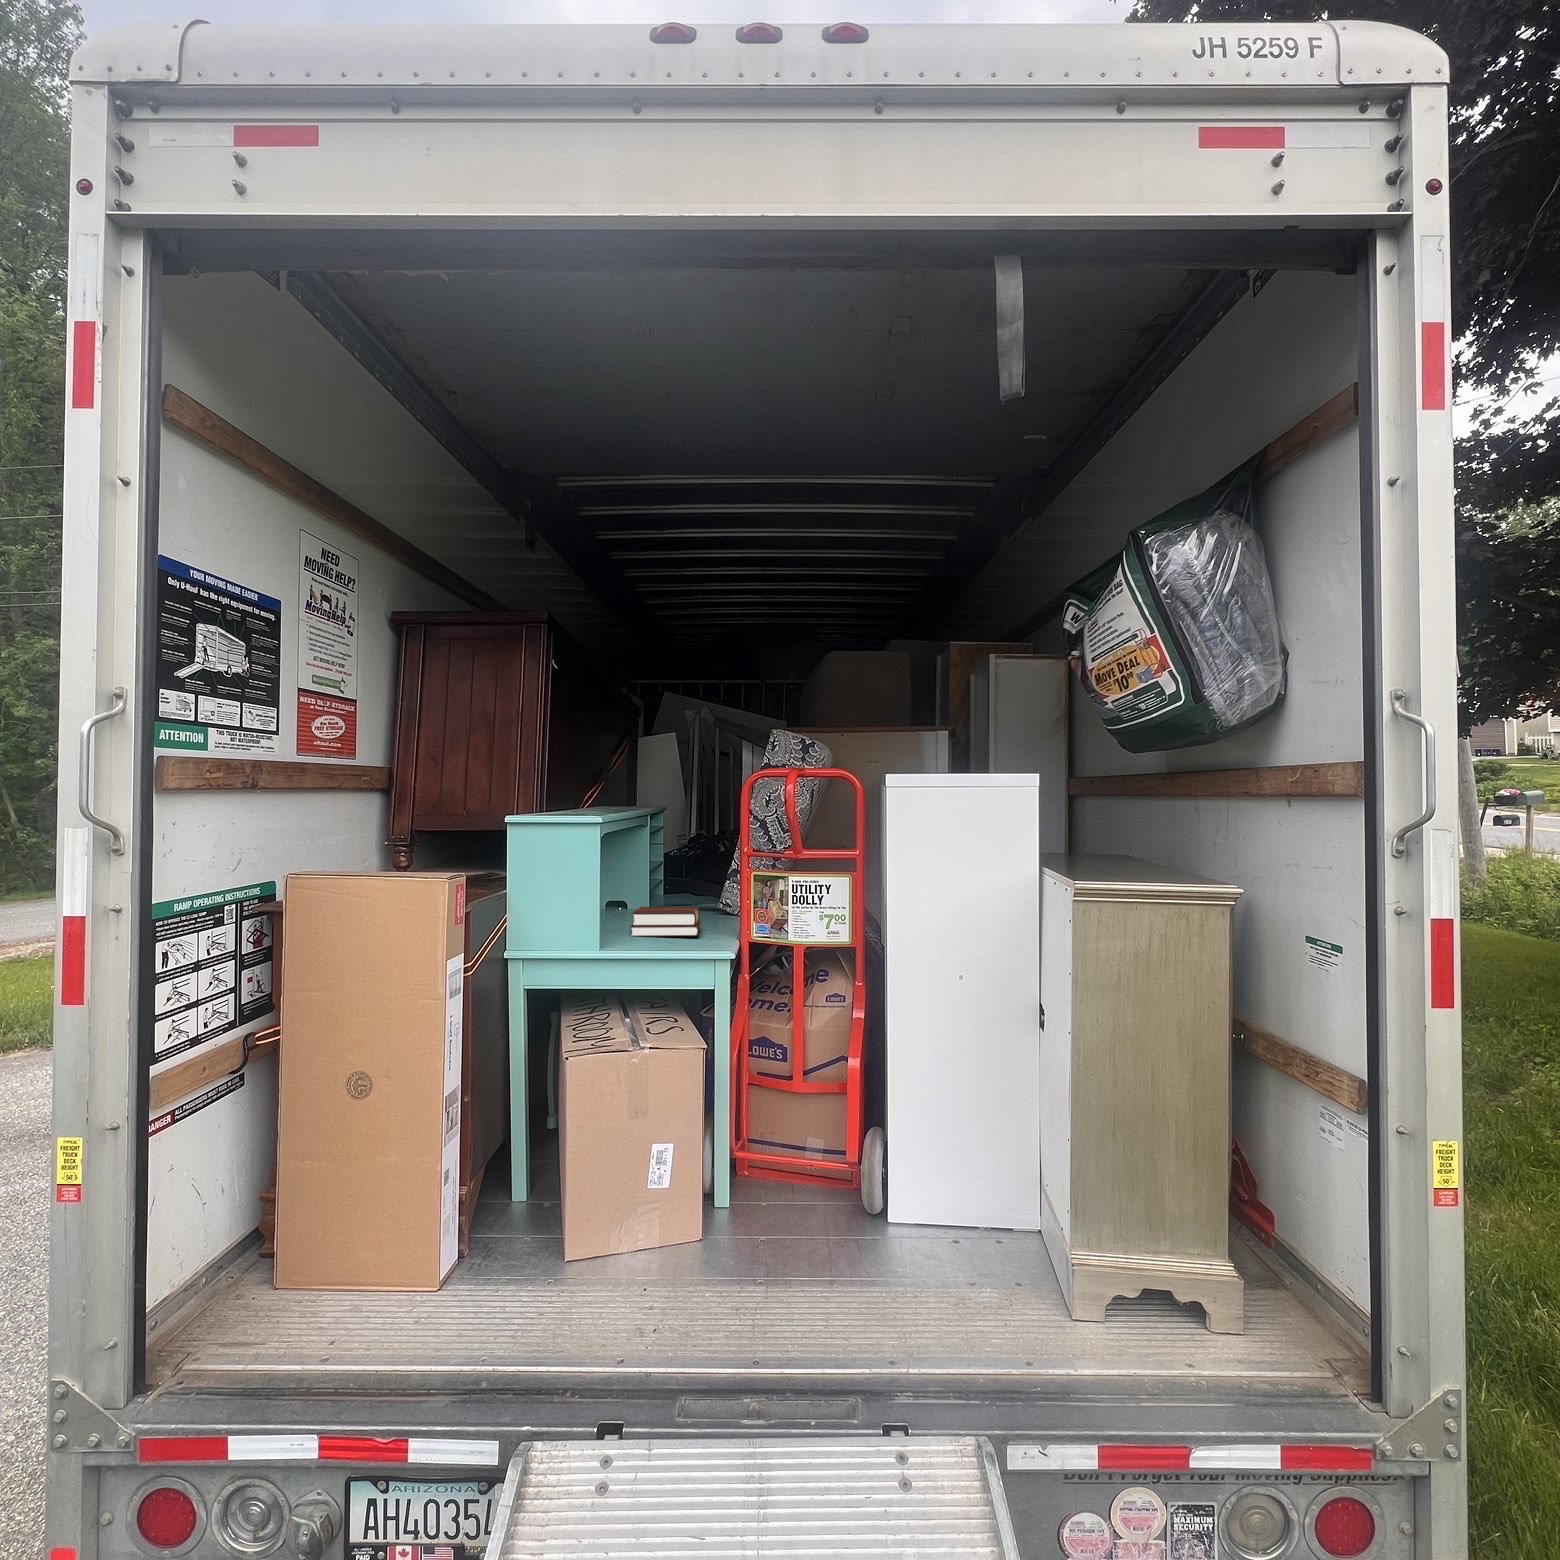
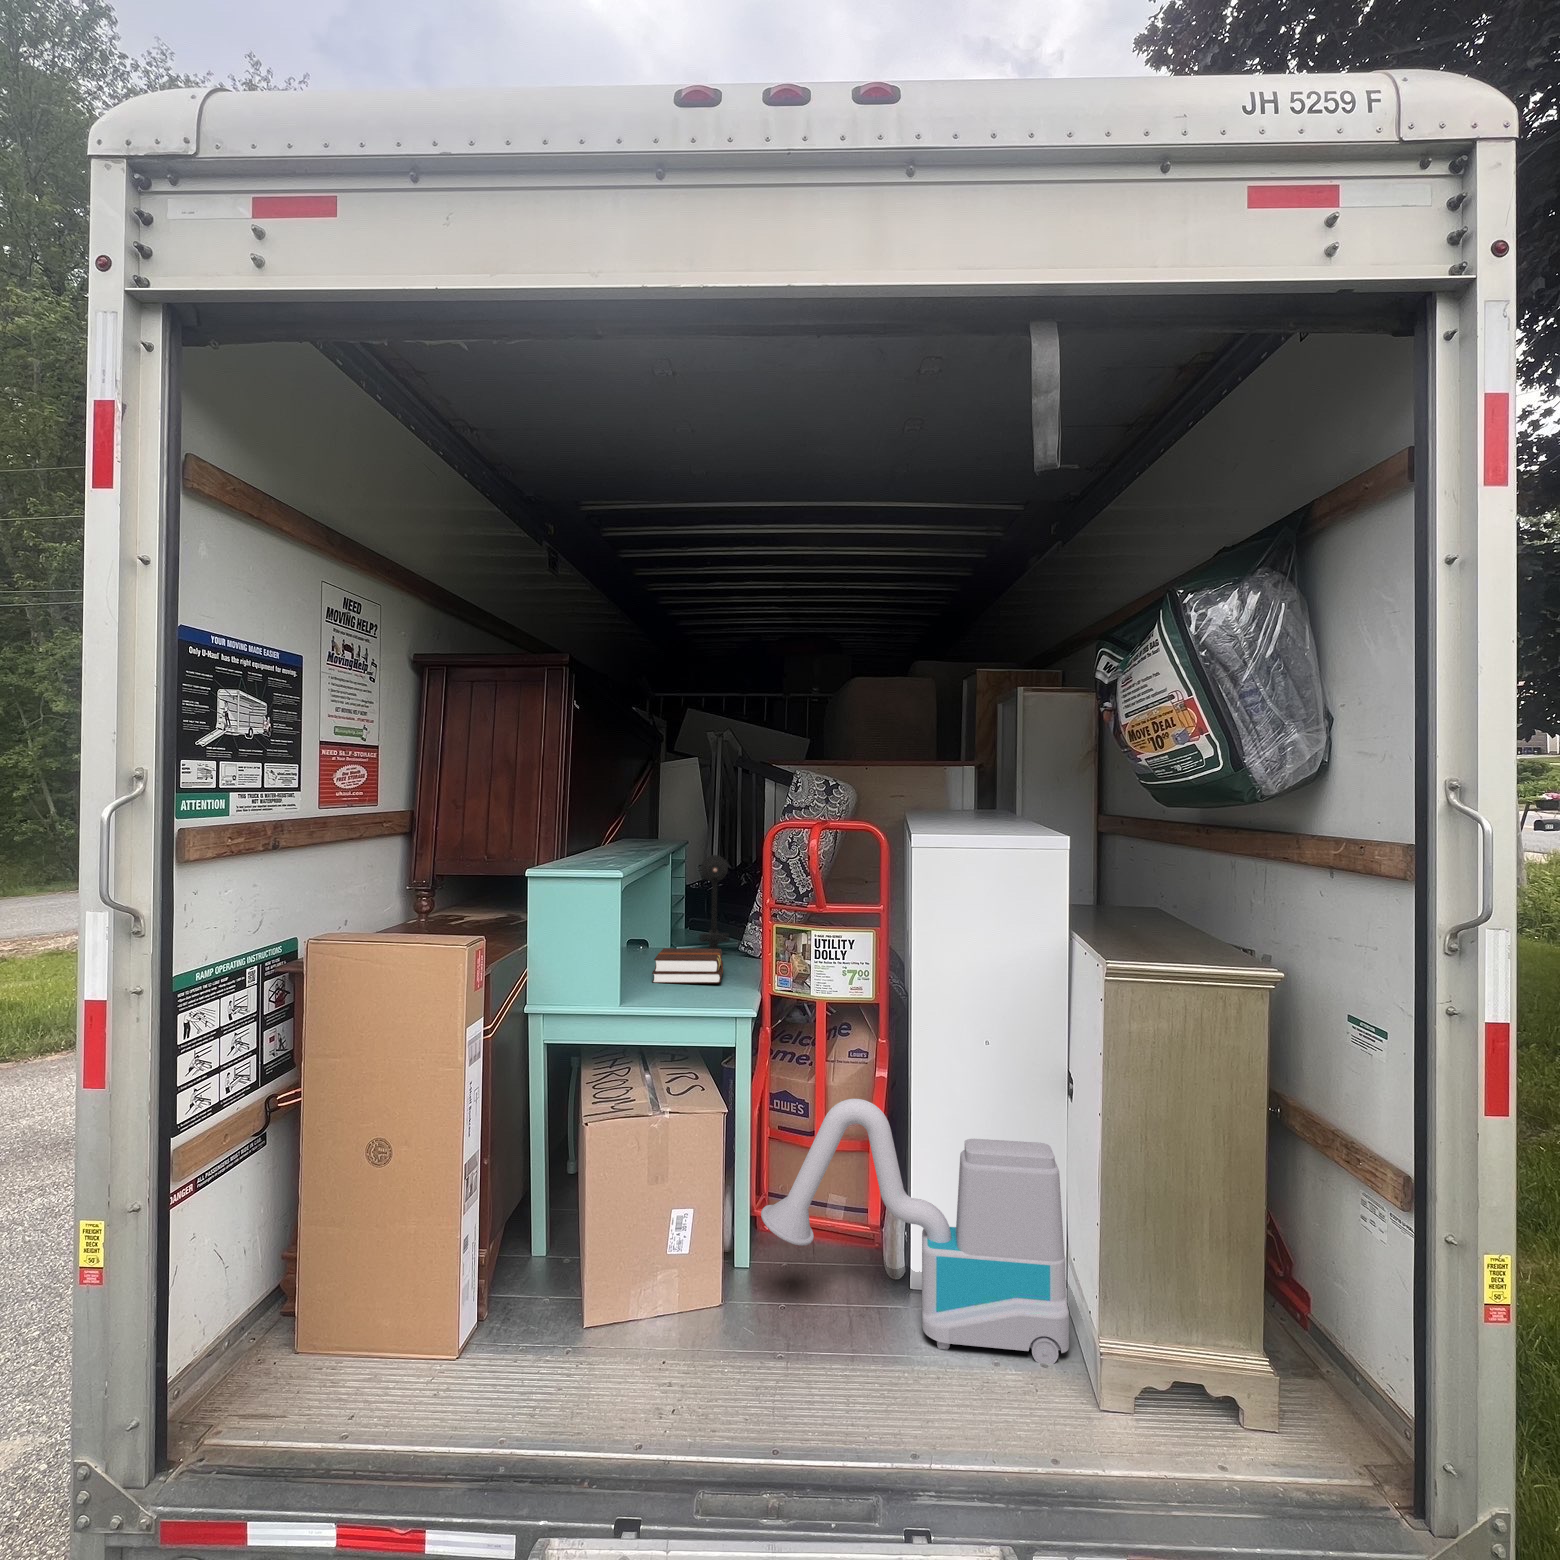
desk lamp: none [677,821,706,917] -> present [700,855,729,949]
vacuum cleaner: none [740,1035,1043,1287] -> present [761,1099,1069,1364]

